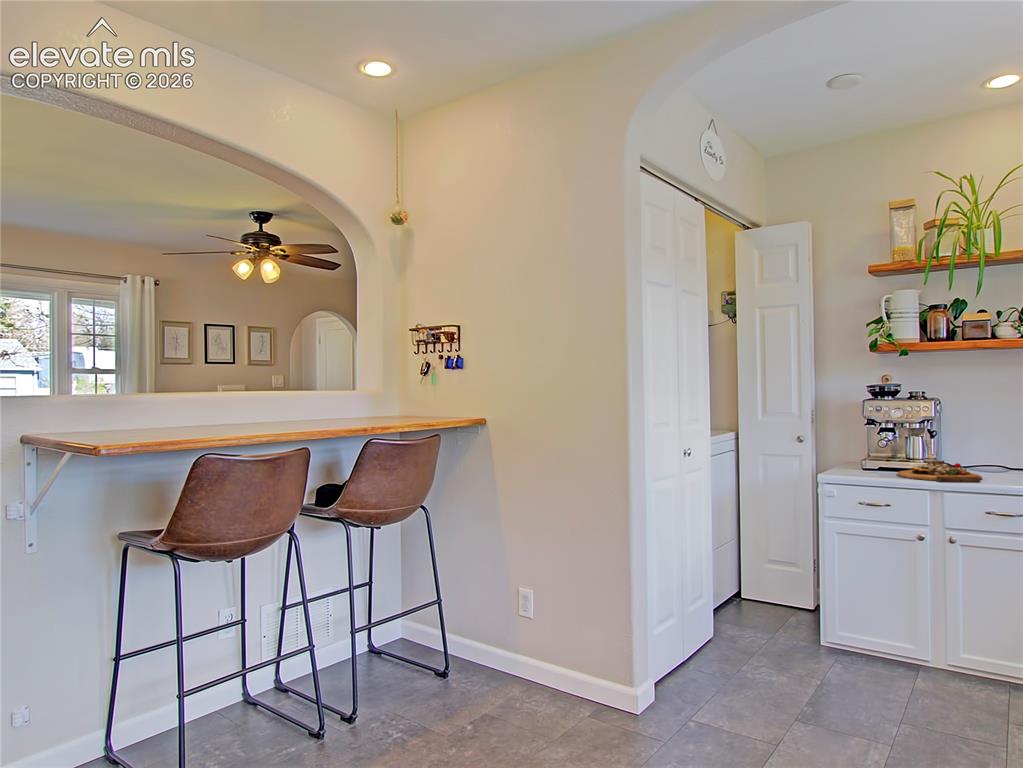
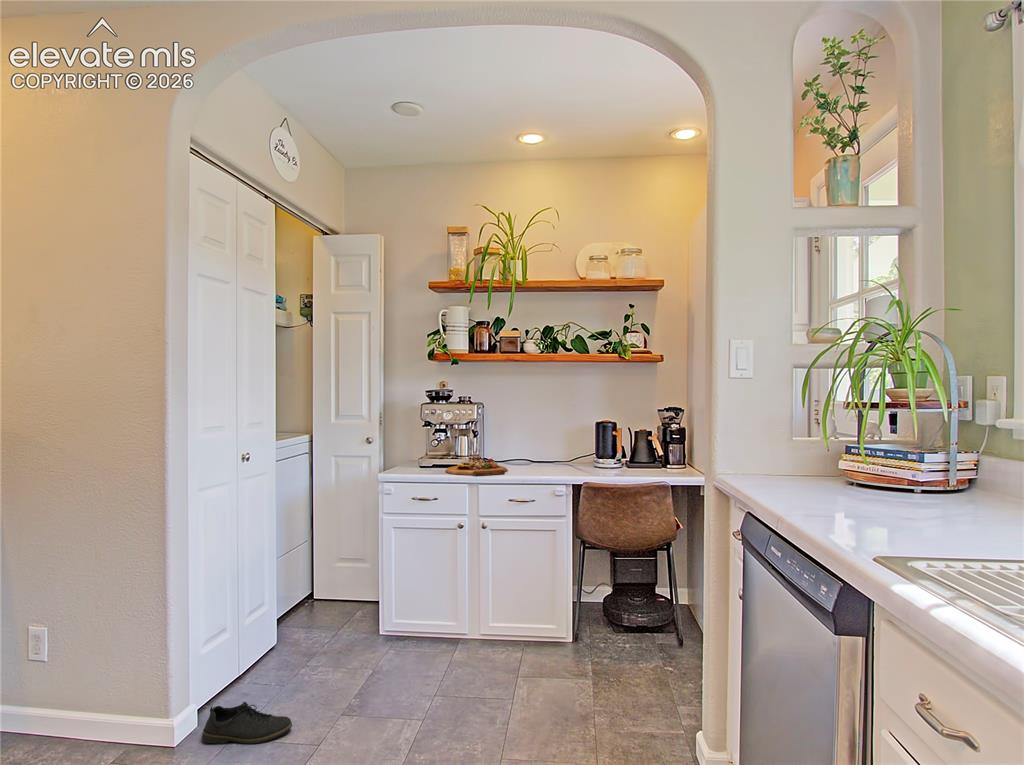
shoe: none [659,675,743,721] -> present [202,702,292,744]

